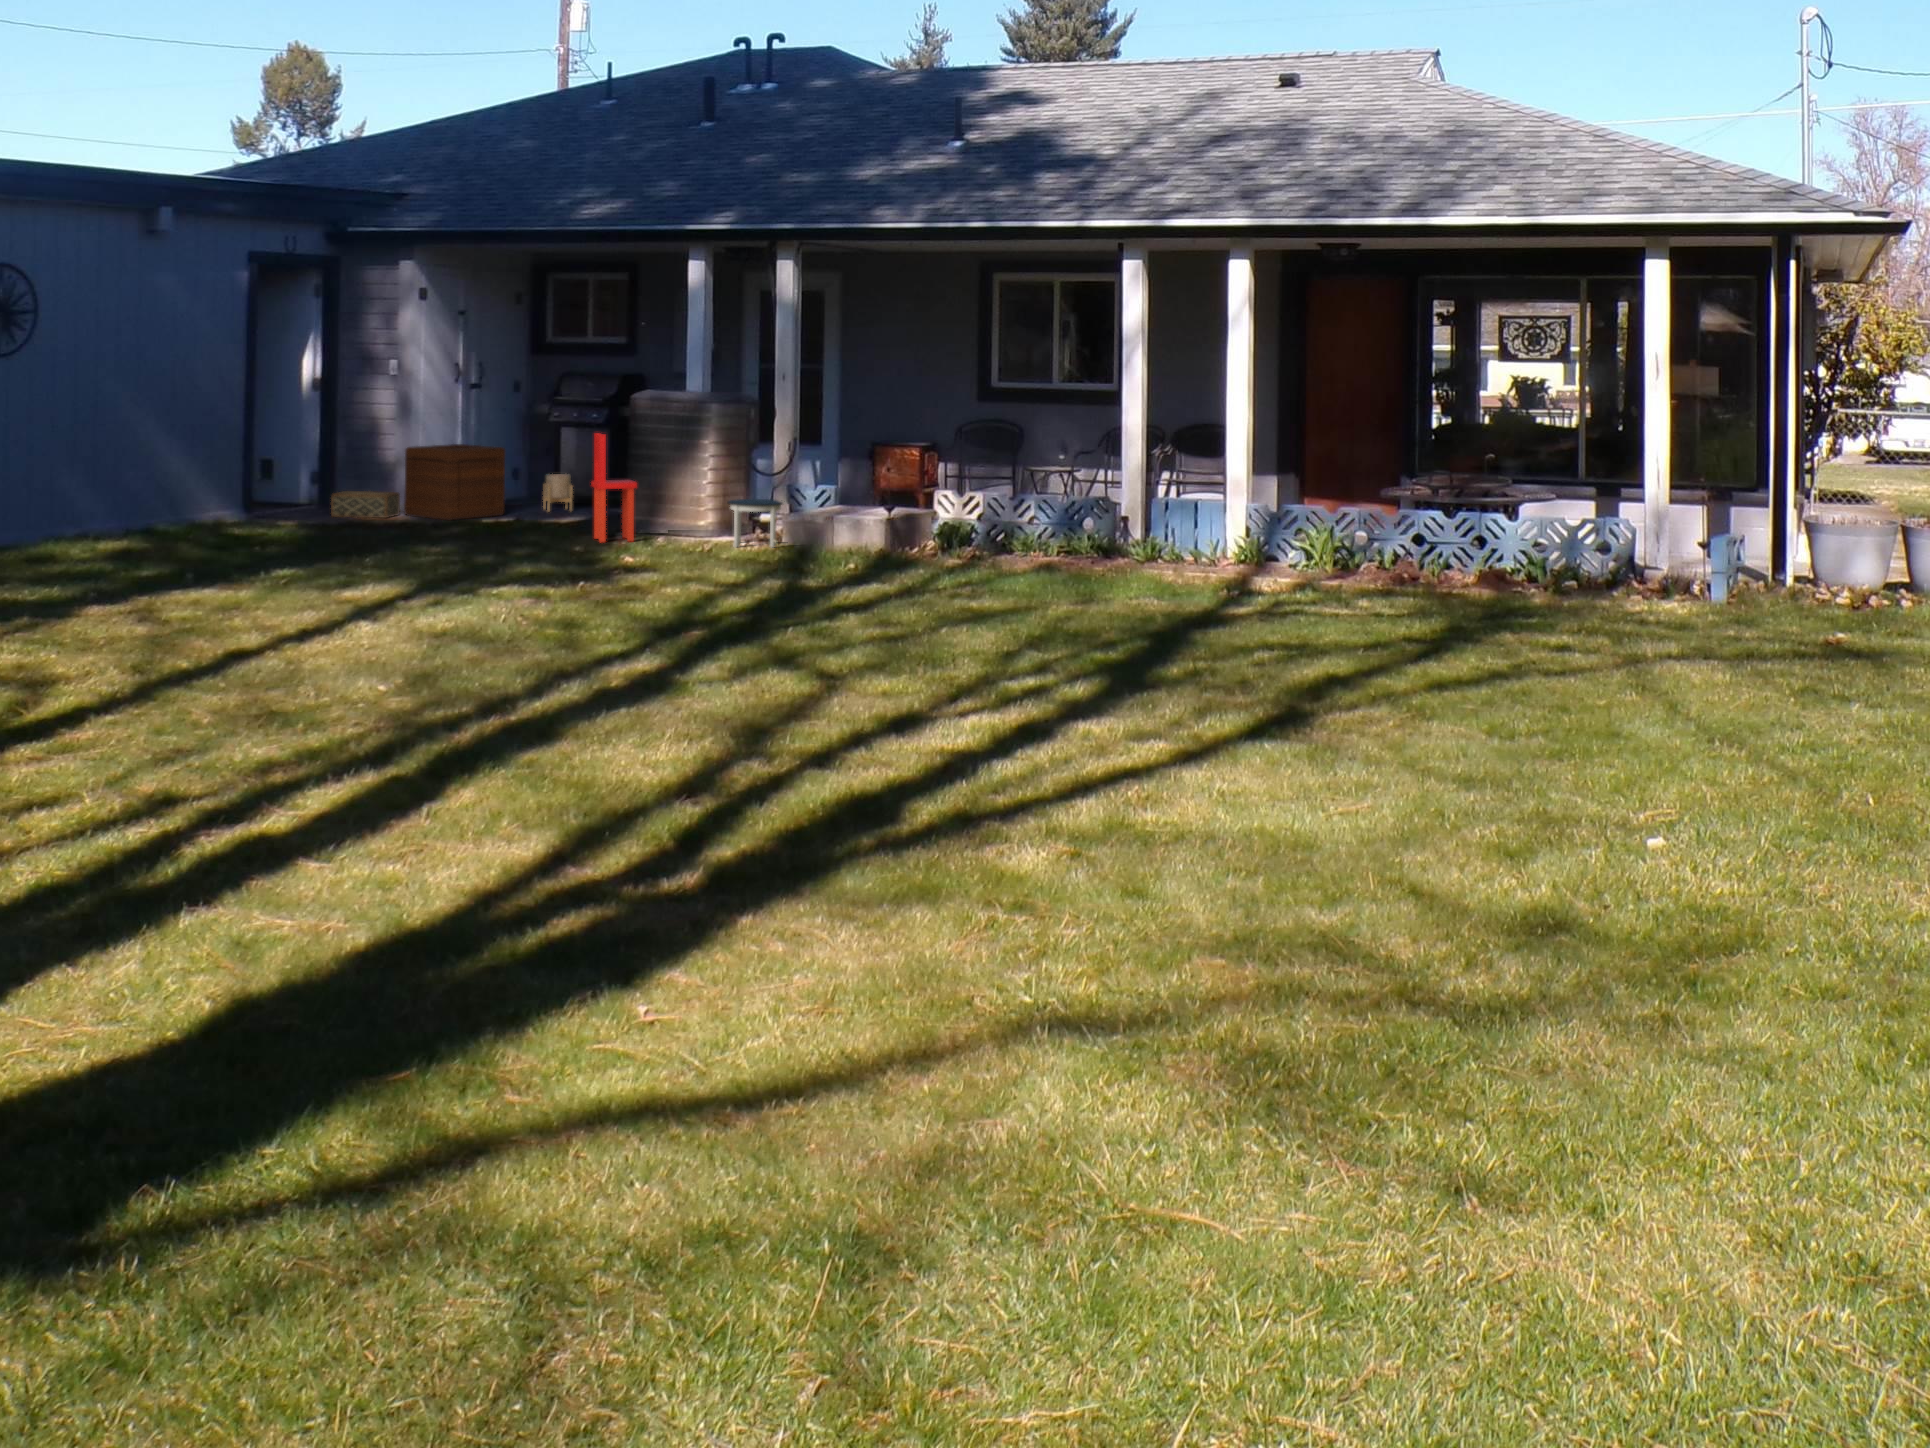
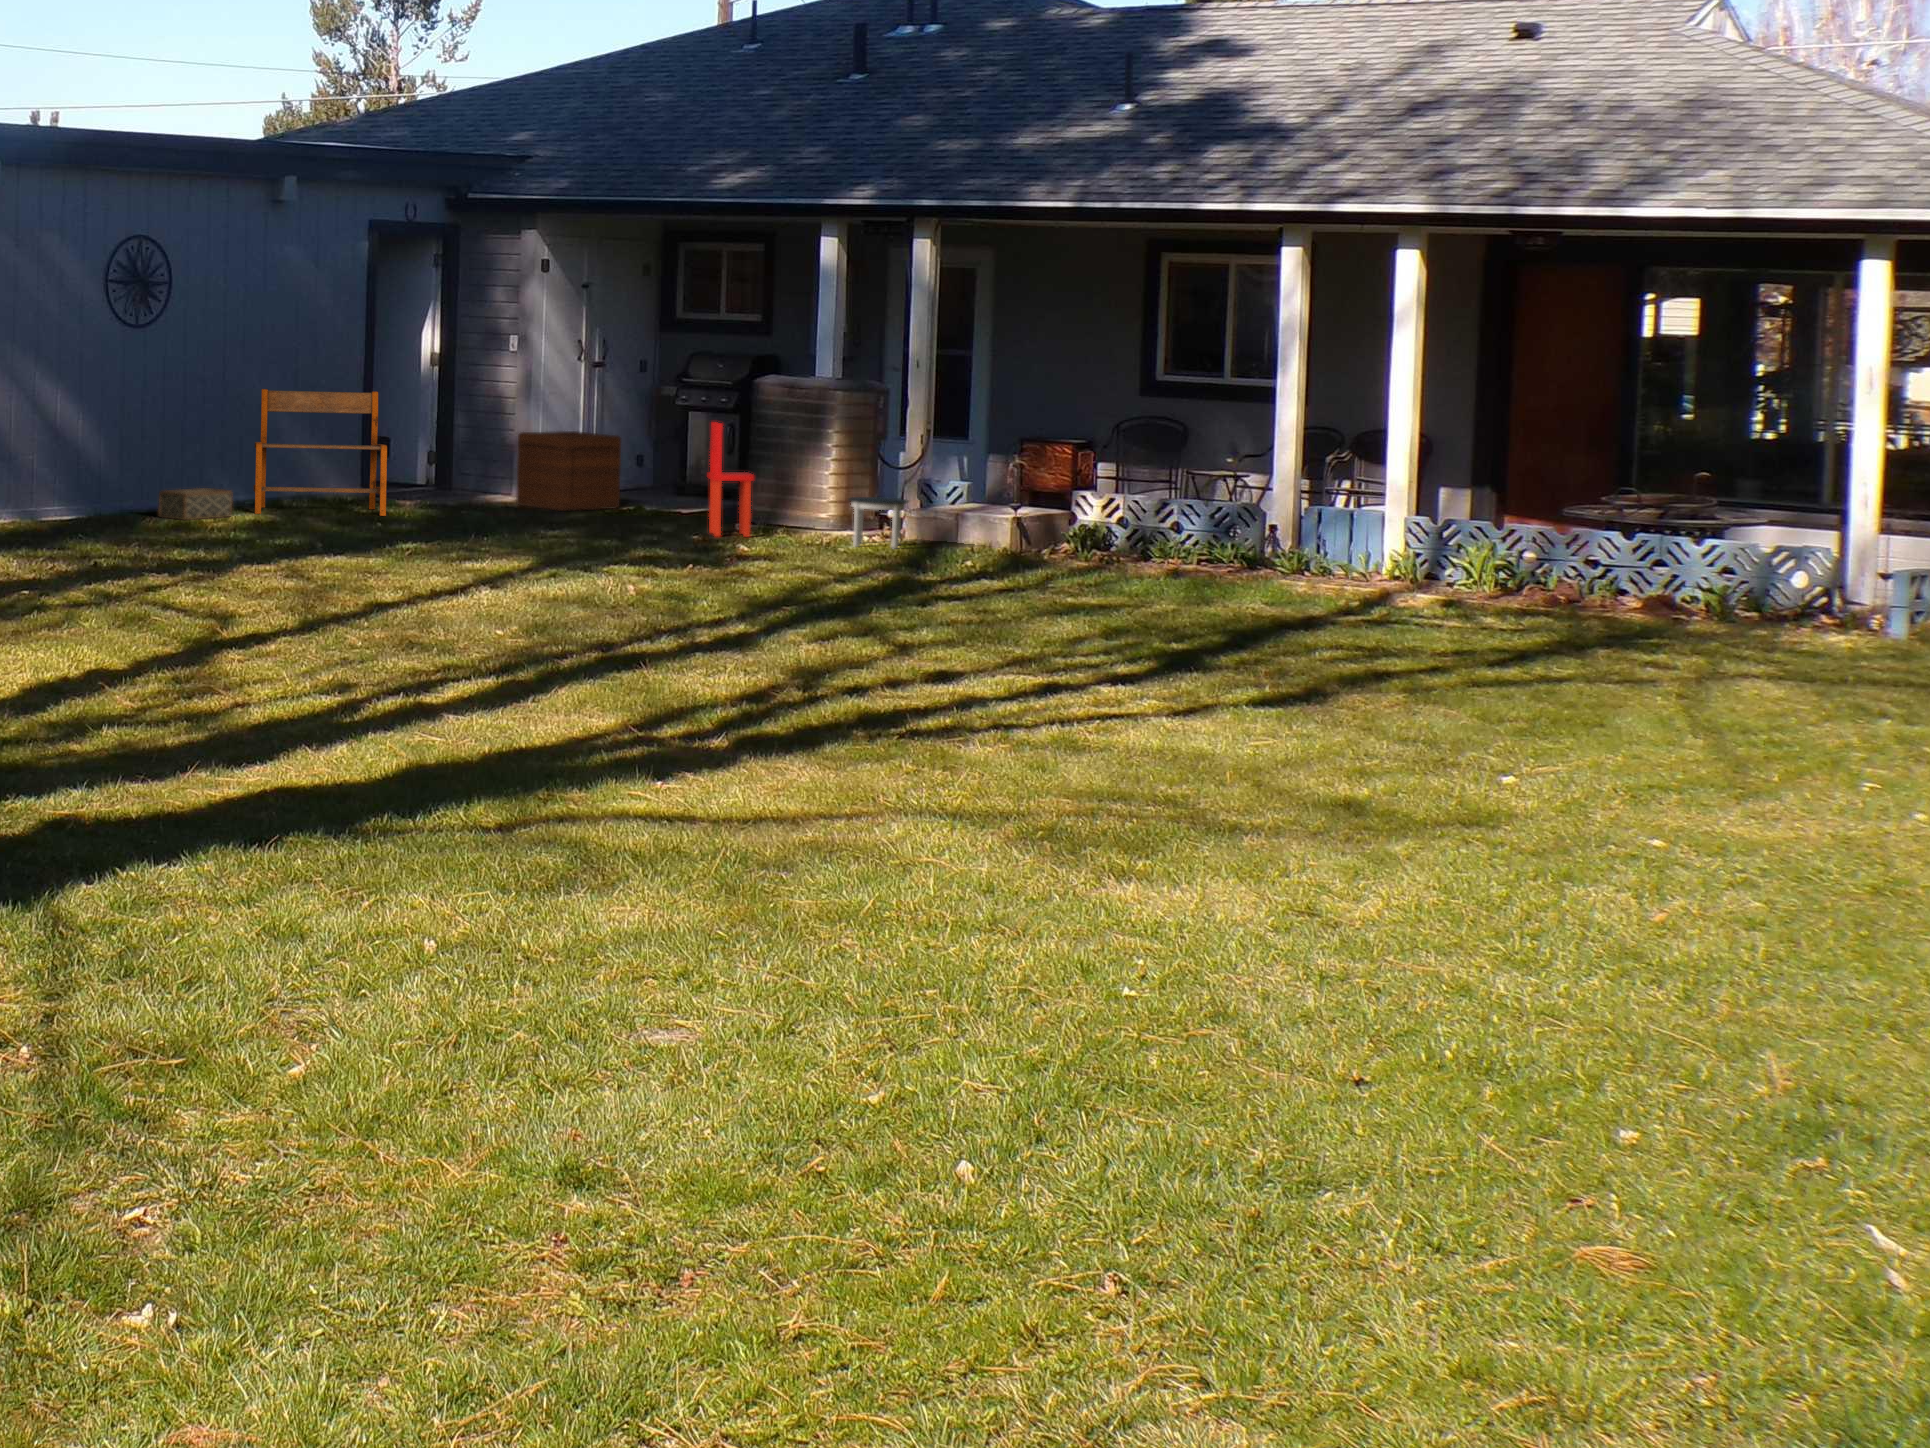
bench: none [131,413,271,538] -> present [253,389,387,516]
planter: present [543,474,573,511] -> none [661,467,693,508]
woven basket: present [331,491,400,518] -> present [158,488,233,520]

